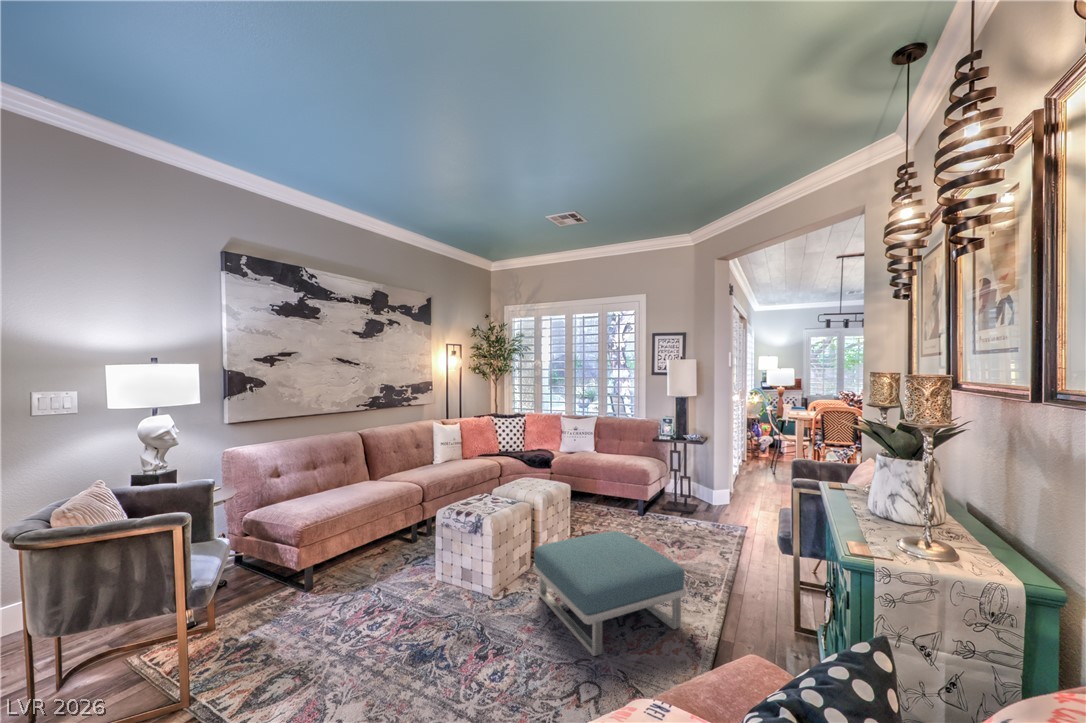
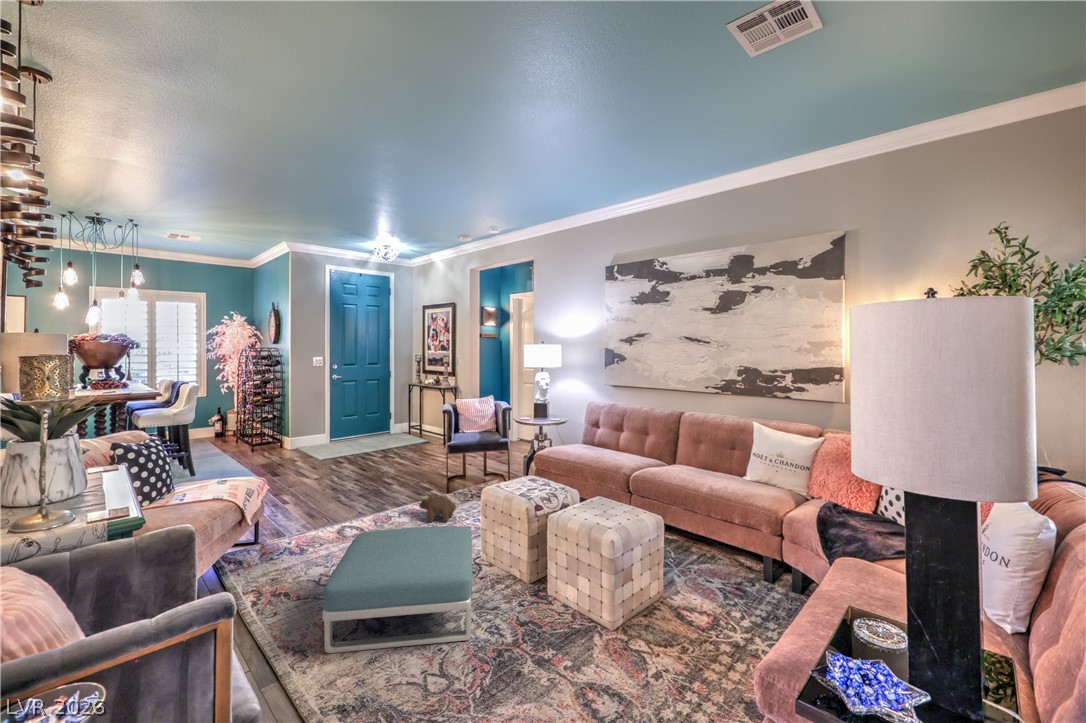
plush toy: none [331,625,378,677] -> present [418,492,456,522]

